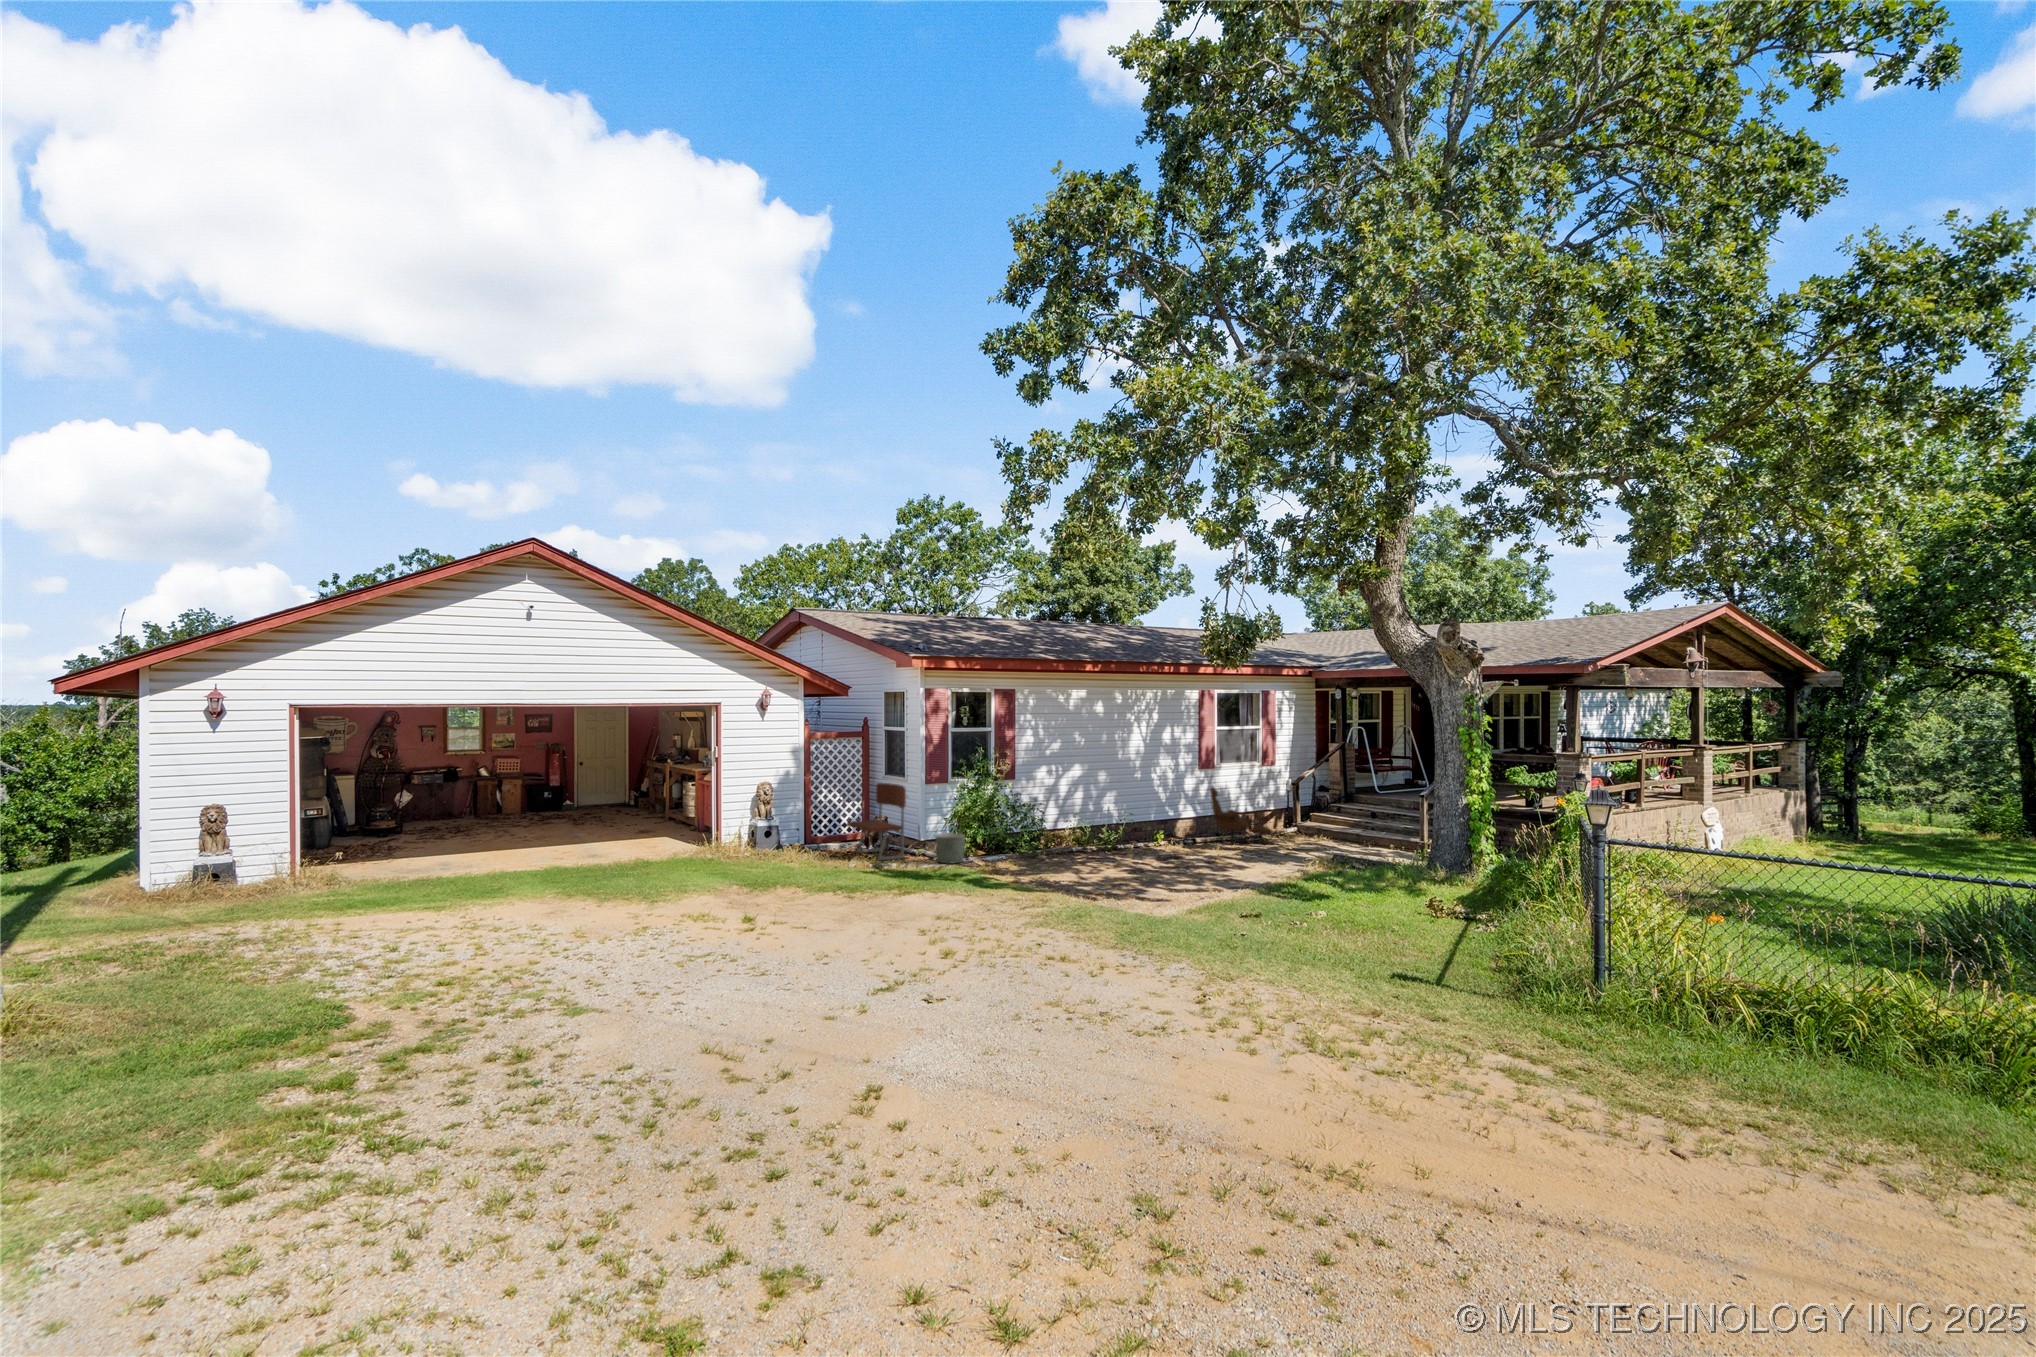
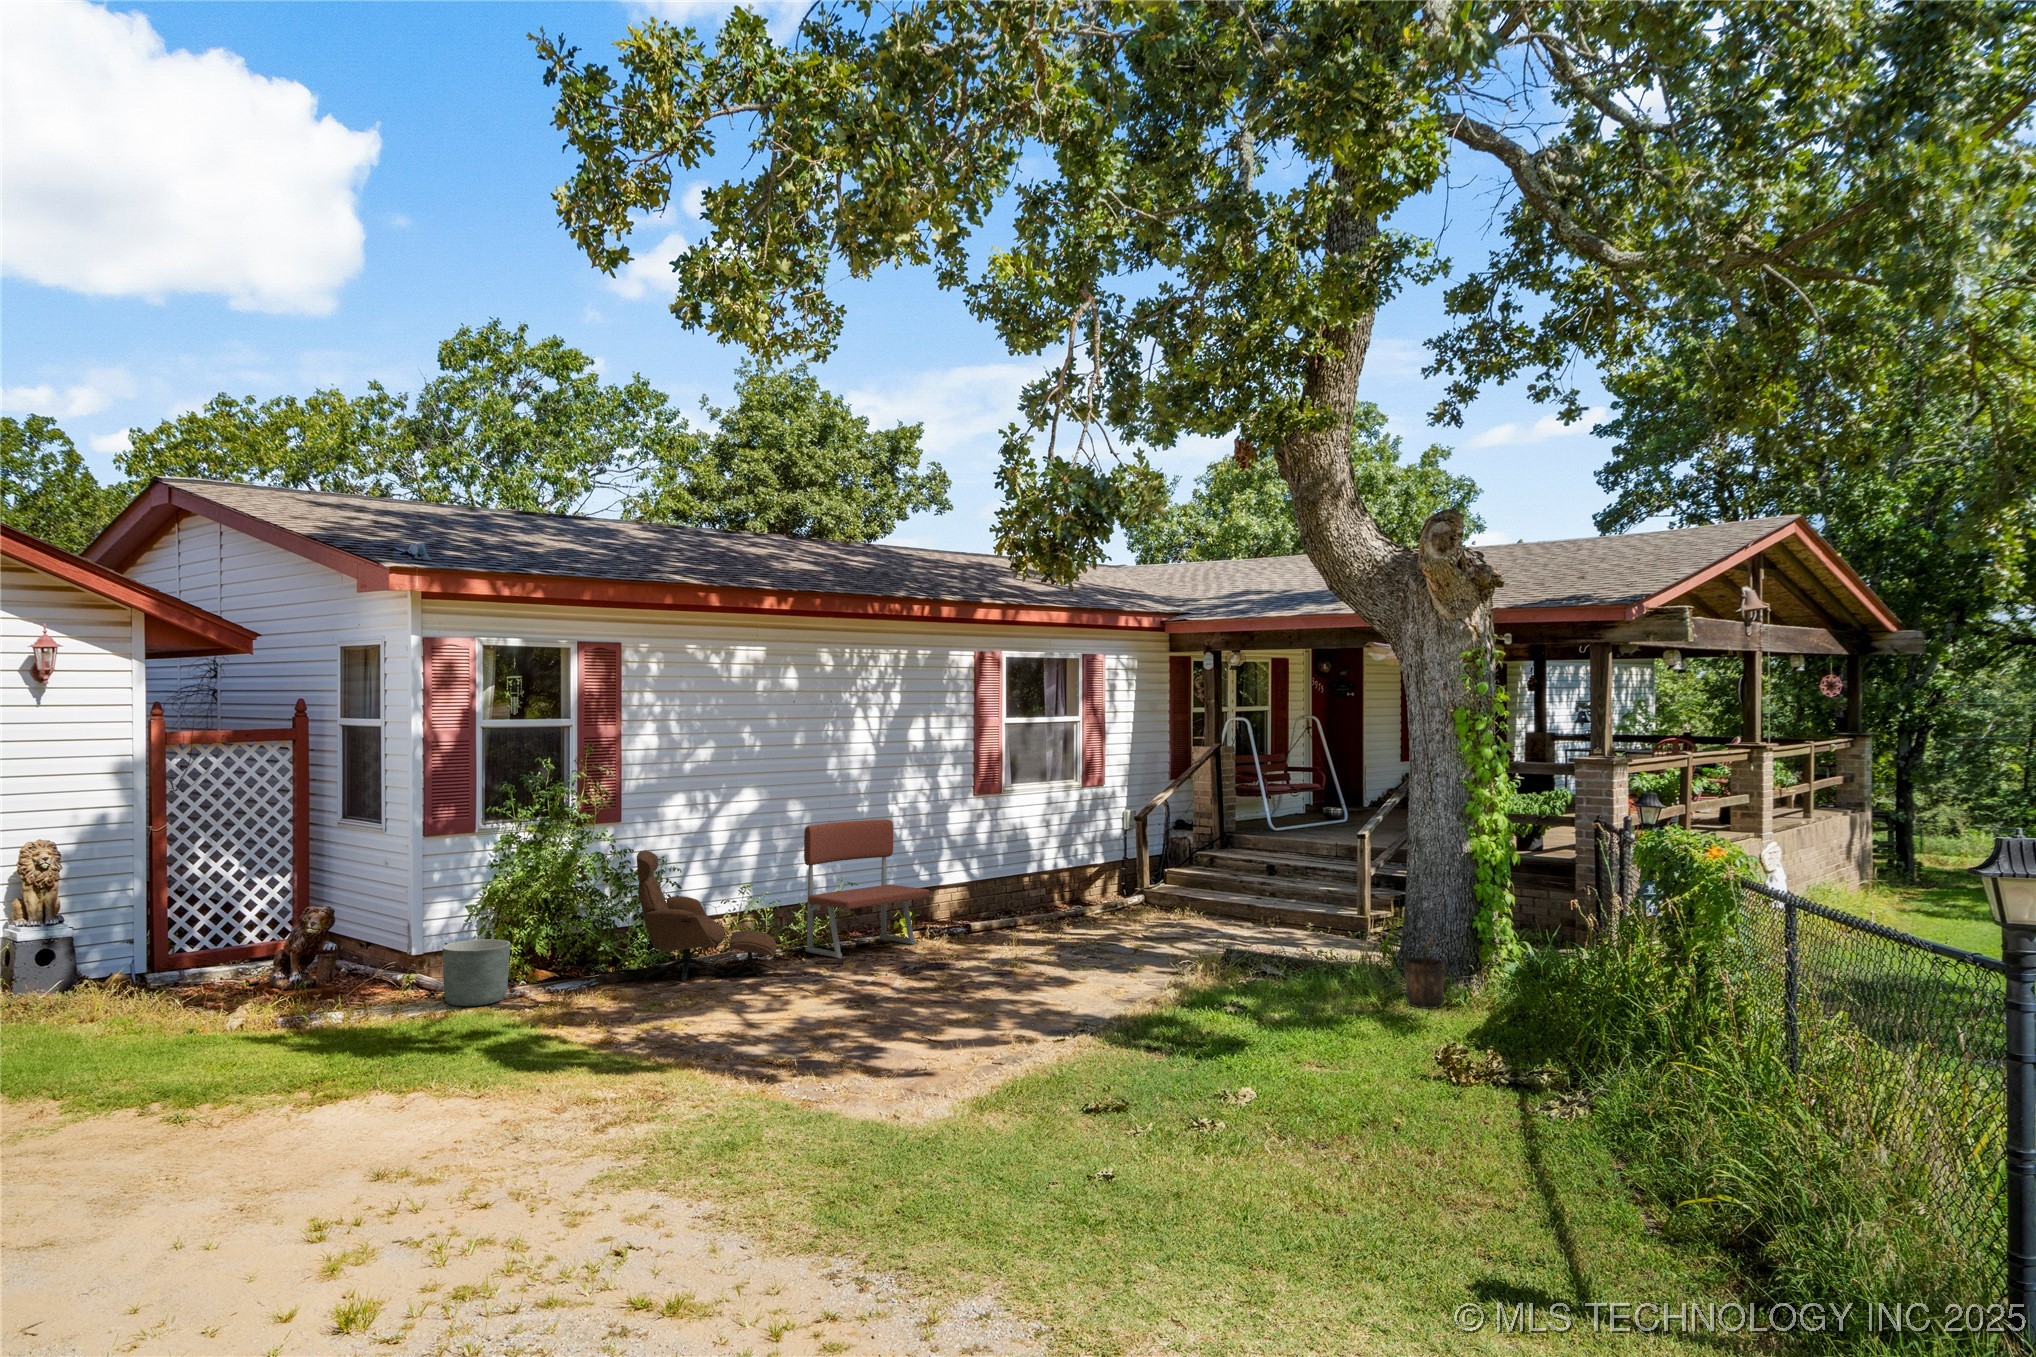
bench: present [847,783,906,860] -> present [804,819,929,958]
lounge chair: present [1210,787,1273,843] -> present [637,850,777,982]
bucket: none [1431,851,1458,889] -> present [1403,937,1447,1009]

